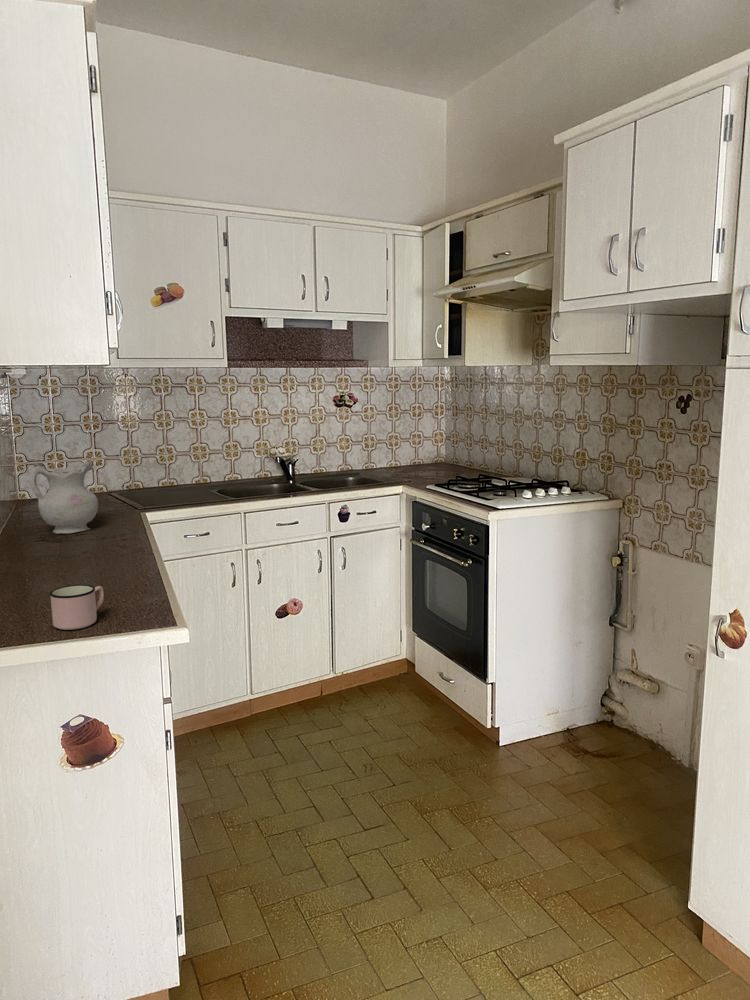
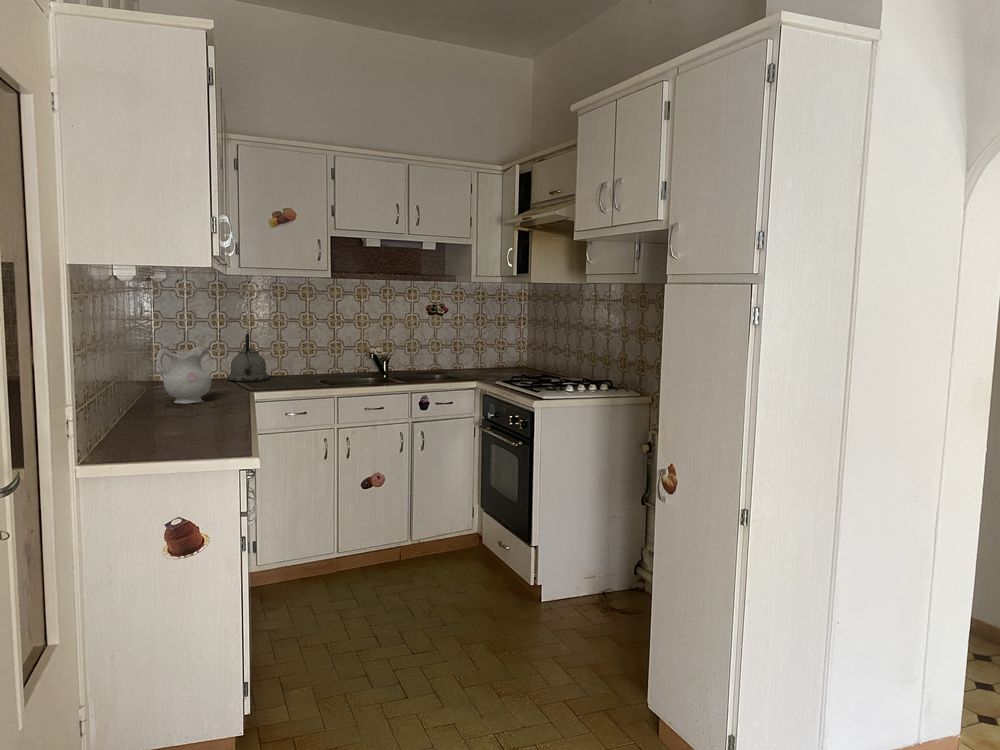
kettle: none [106,438,156,496] -> present [227,334,270,382]
mug: present [50,585,104,630] -> none [149,425,190,456]

